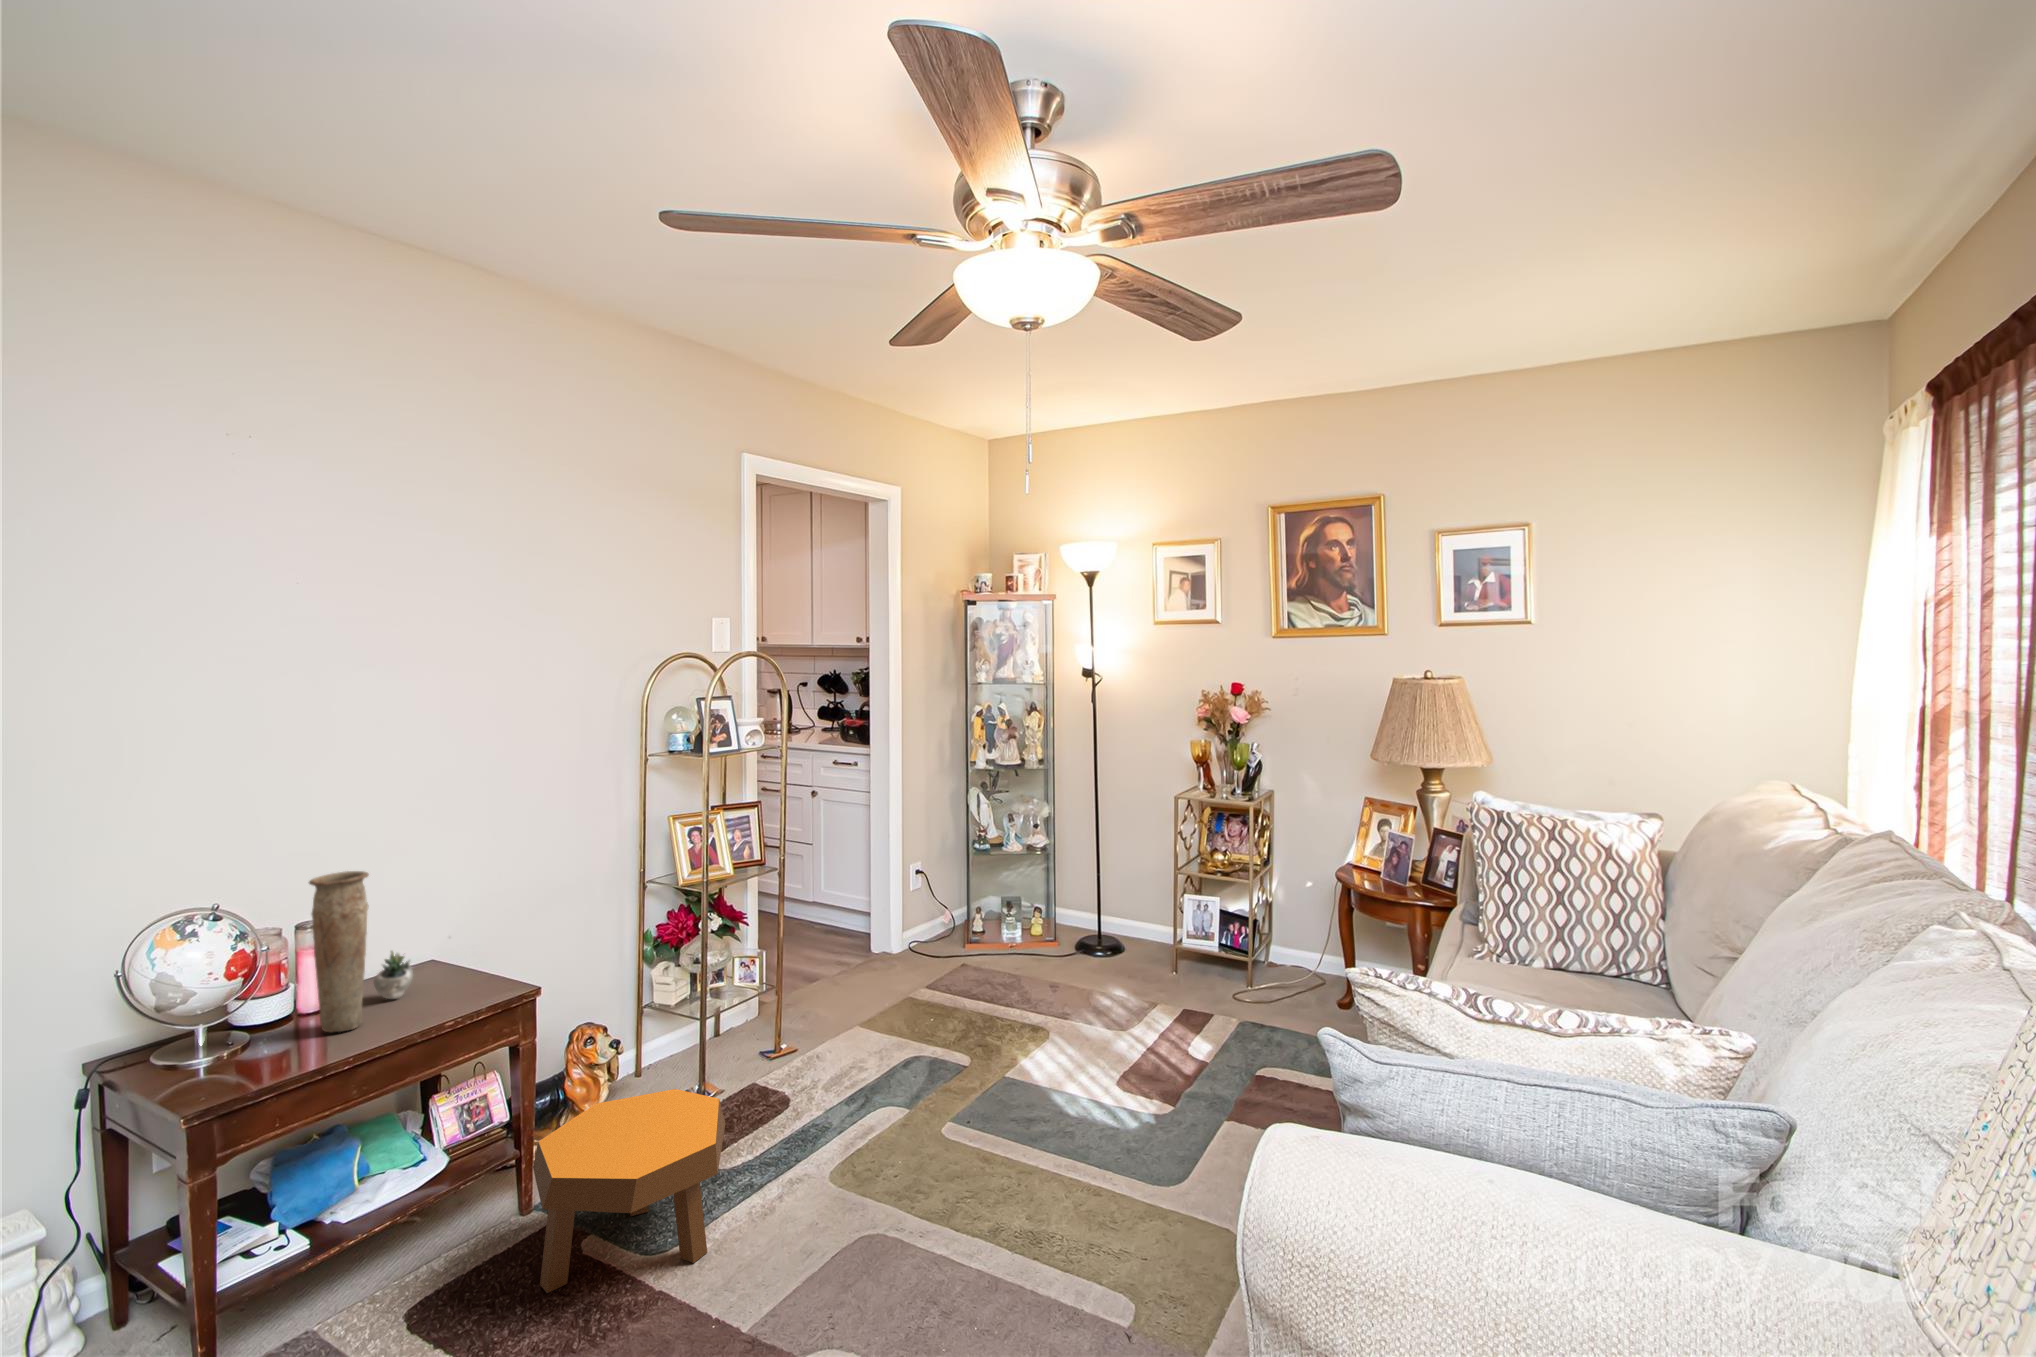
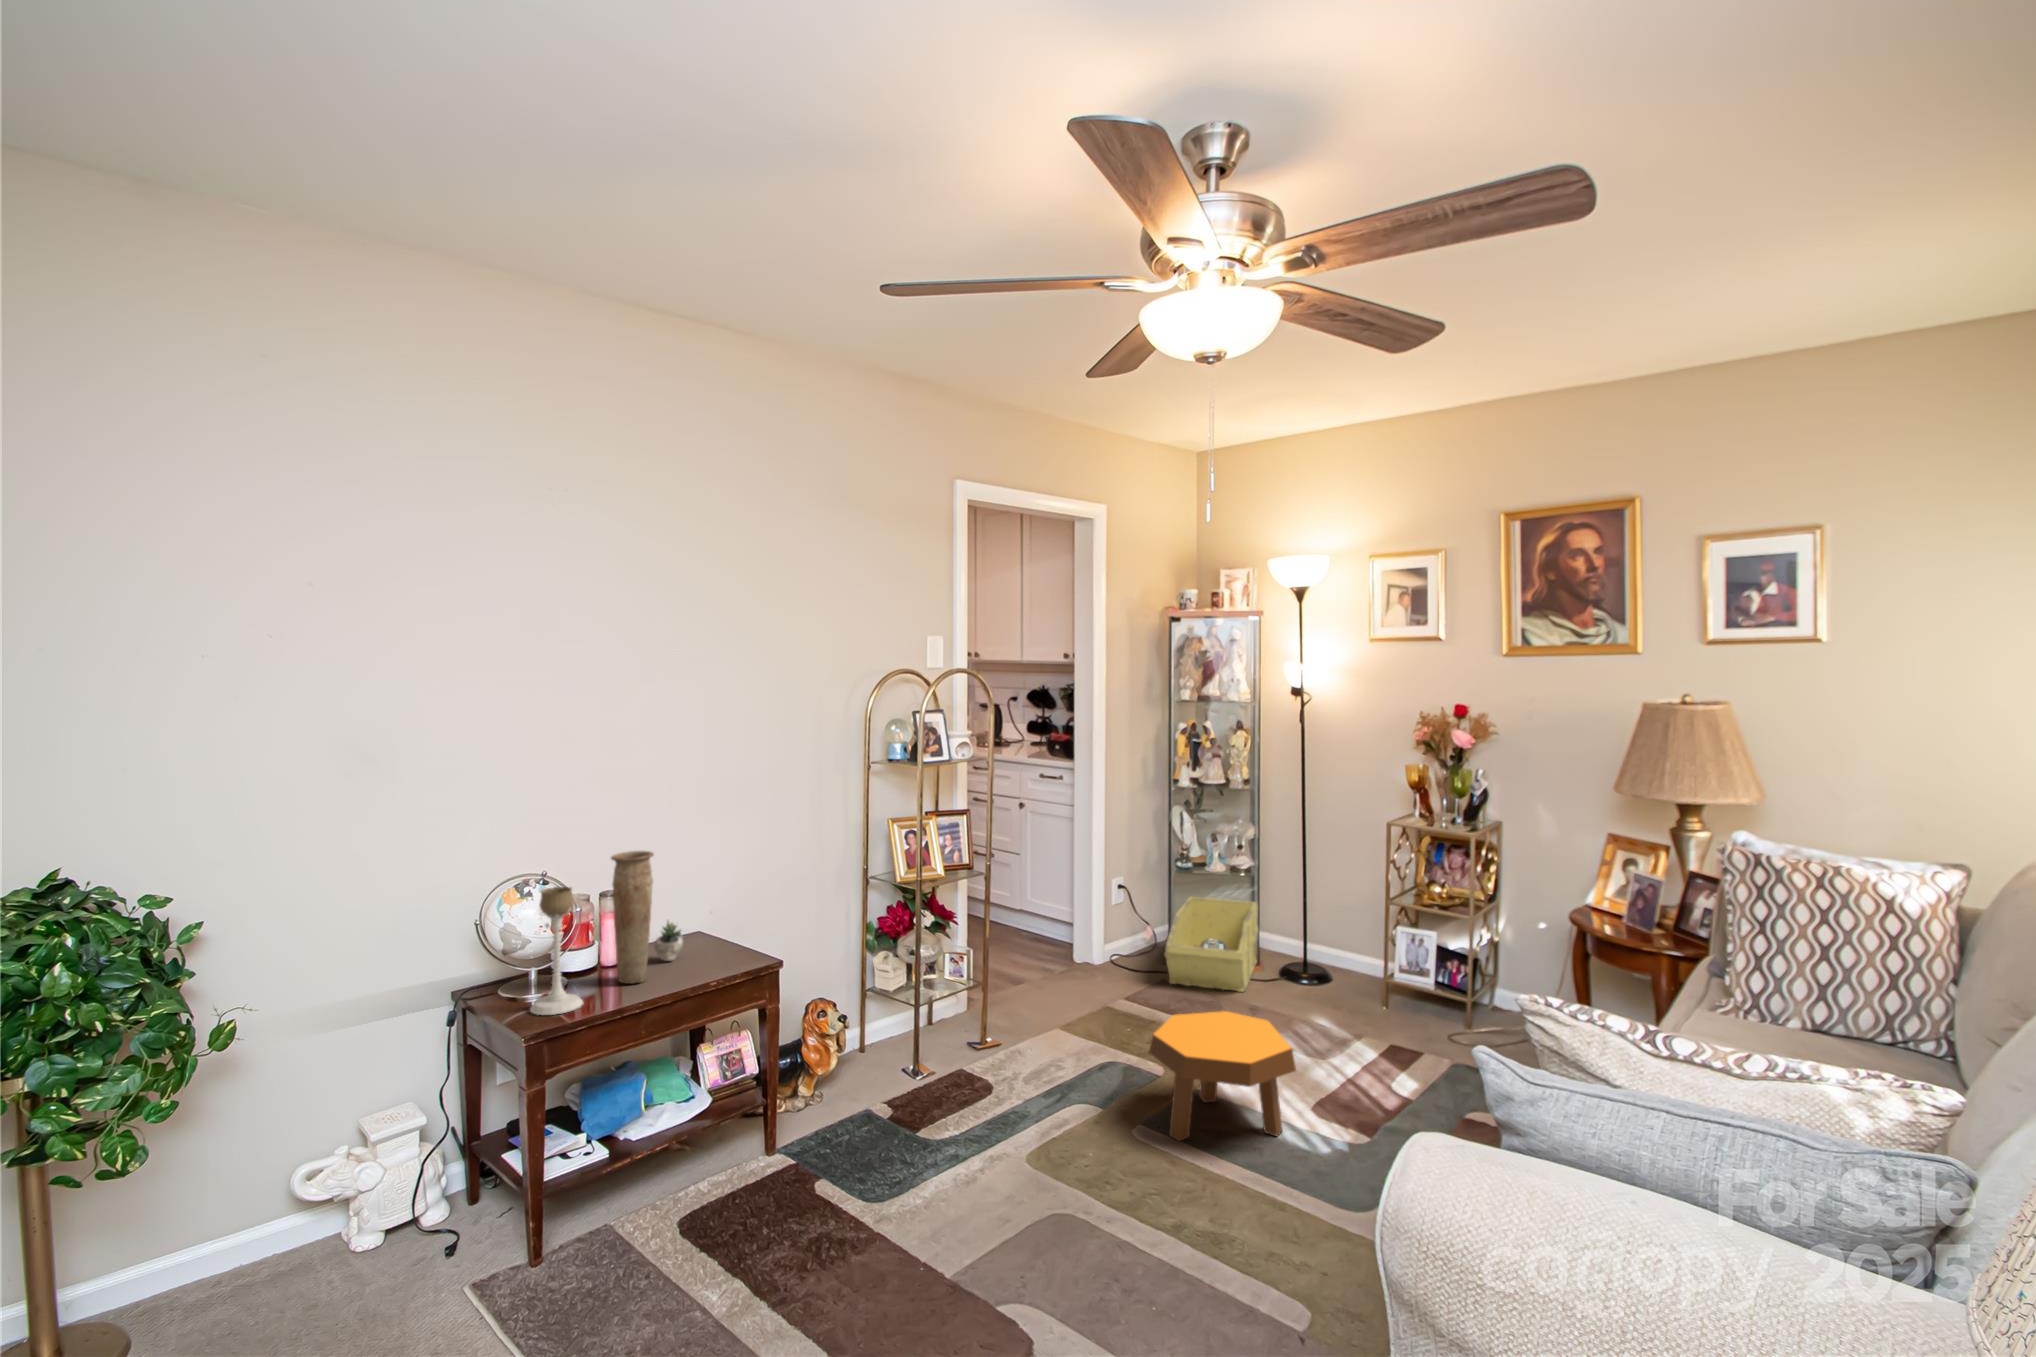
storage bin: none [966,880,1054,970] -> present [1164,897,1258,992]
candle holder: none [190,922,269,1085] -> present [530,887,583,1015]
footstool: present [533,1089,725,1293] -> present [1149,1011,1296,1141]

